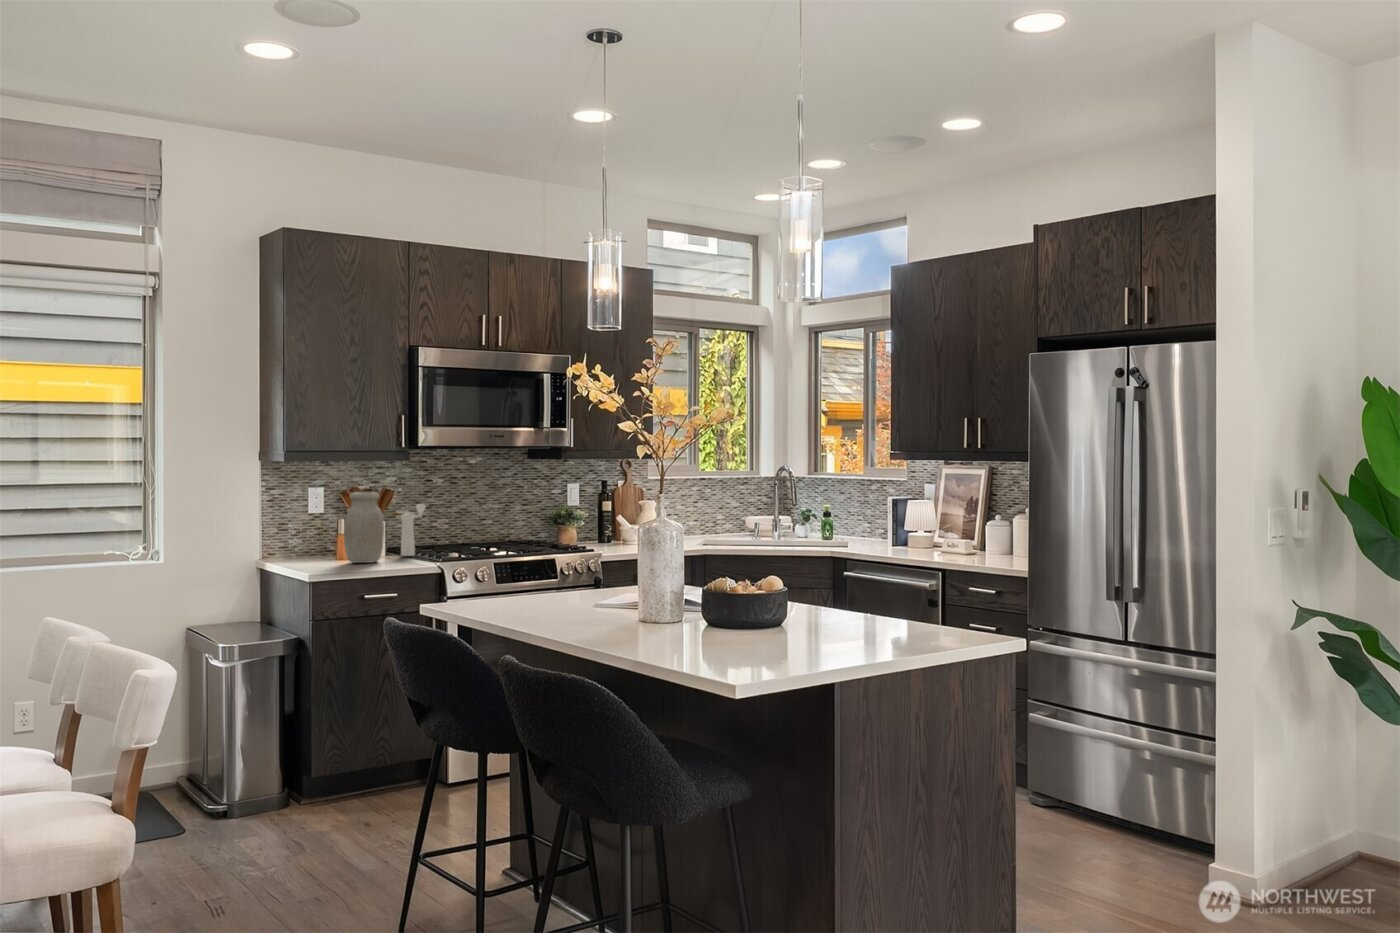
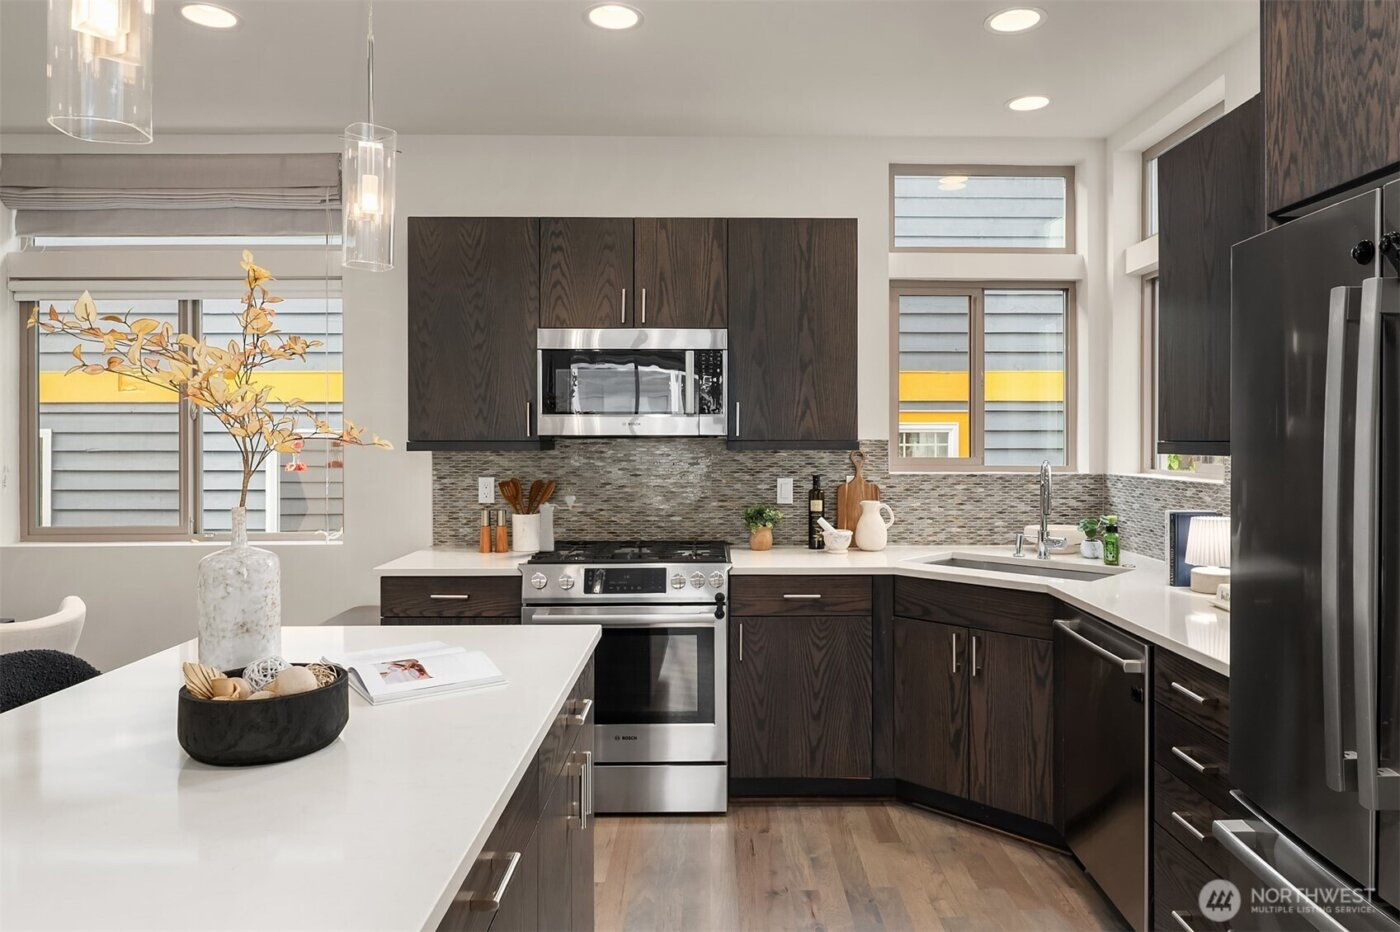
jar: present [344,492,384,563] -> none [467,480,508,556]

